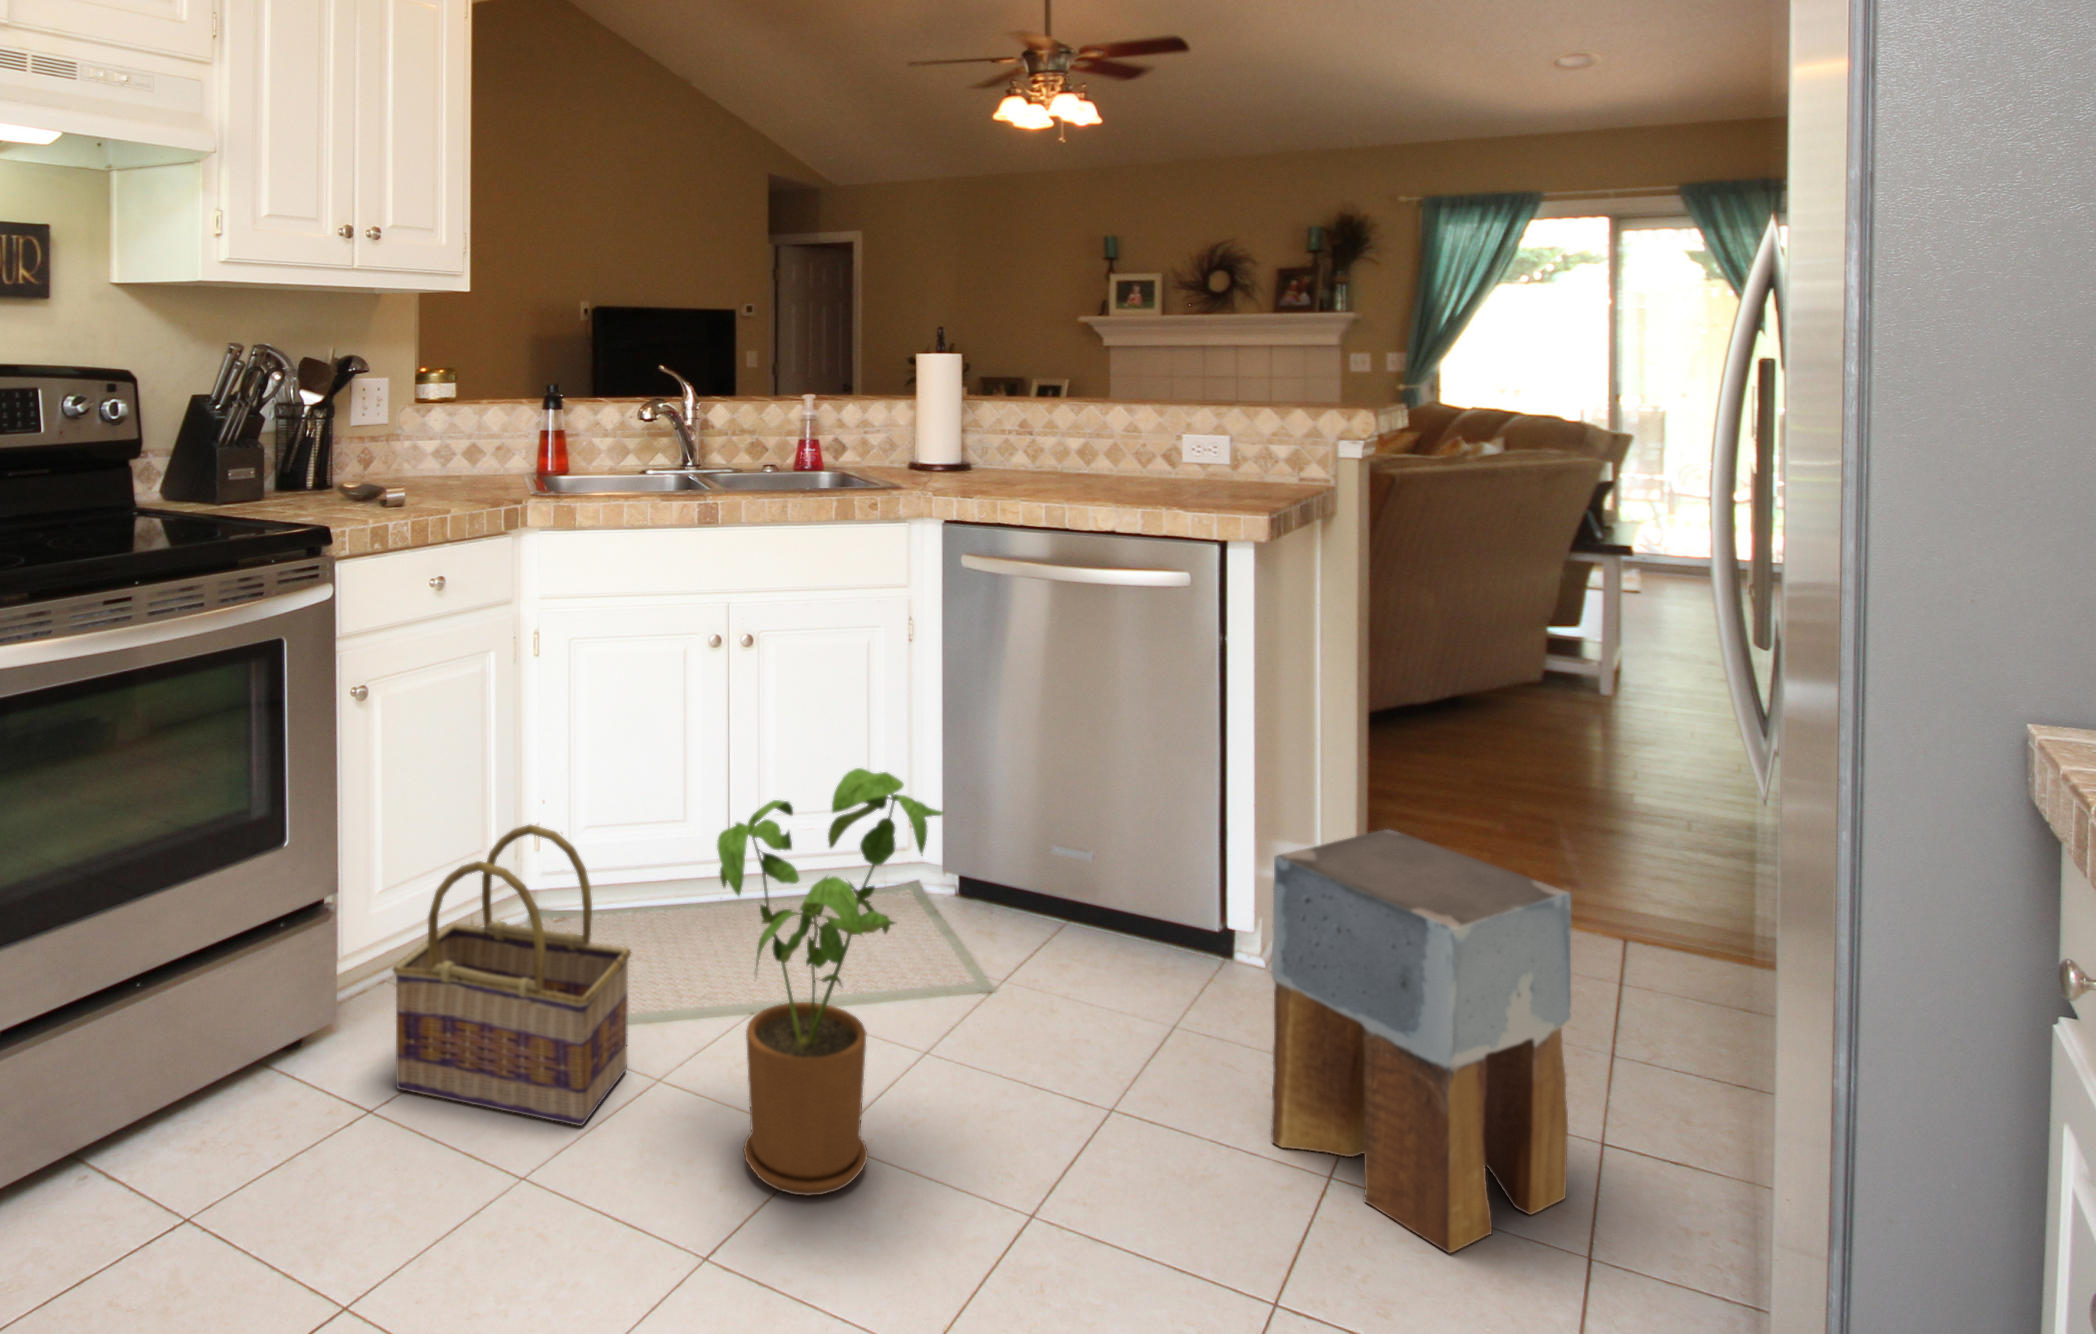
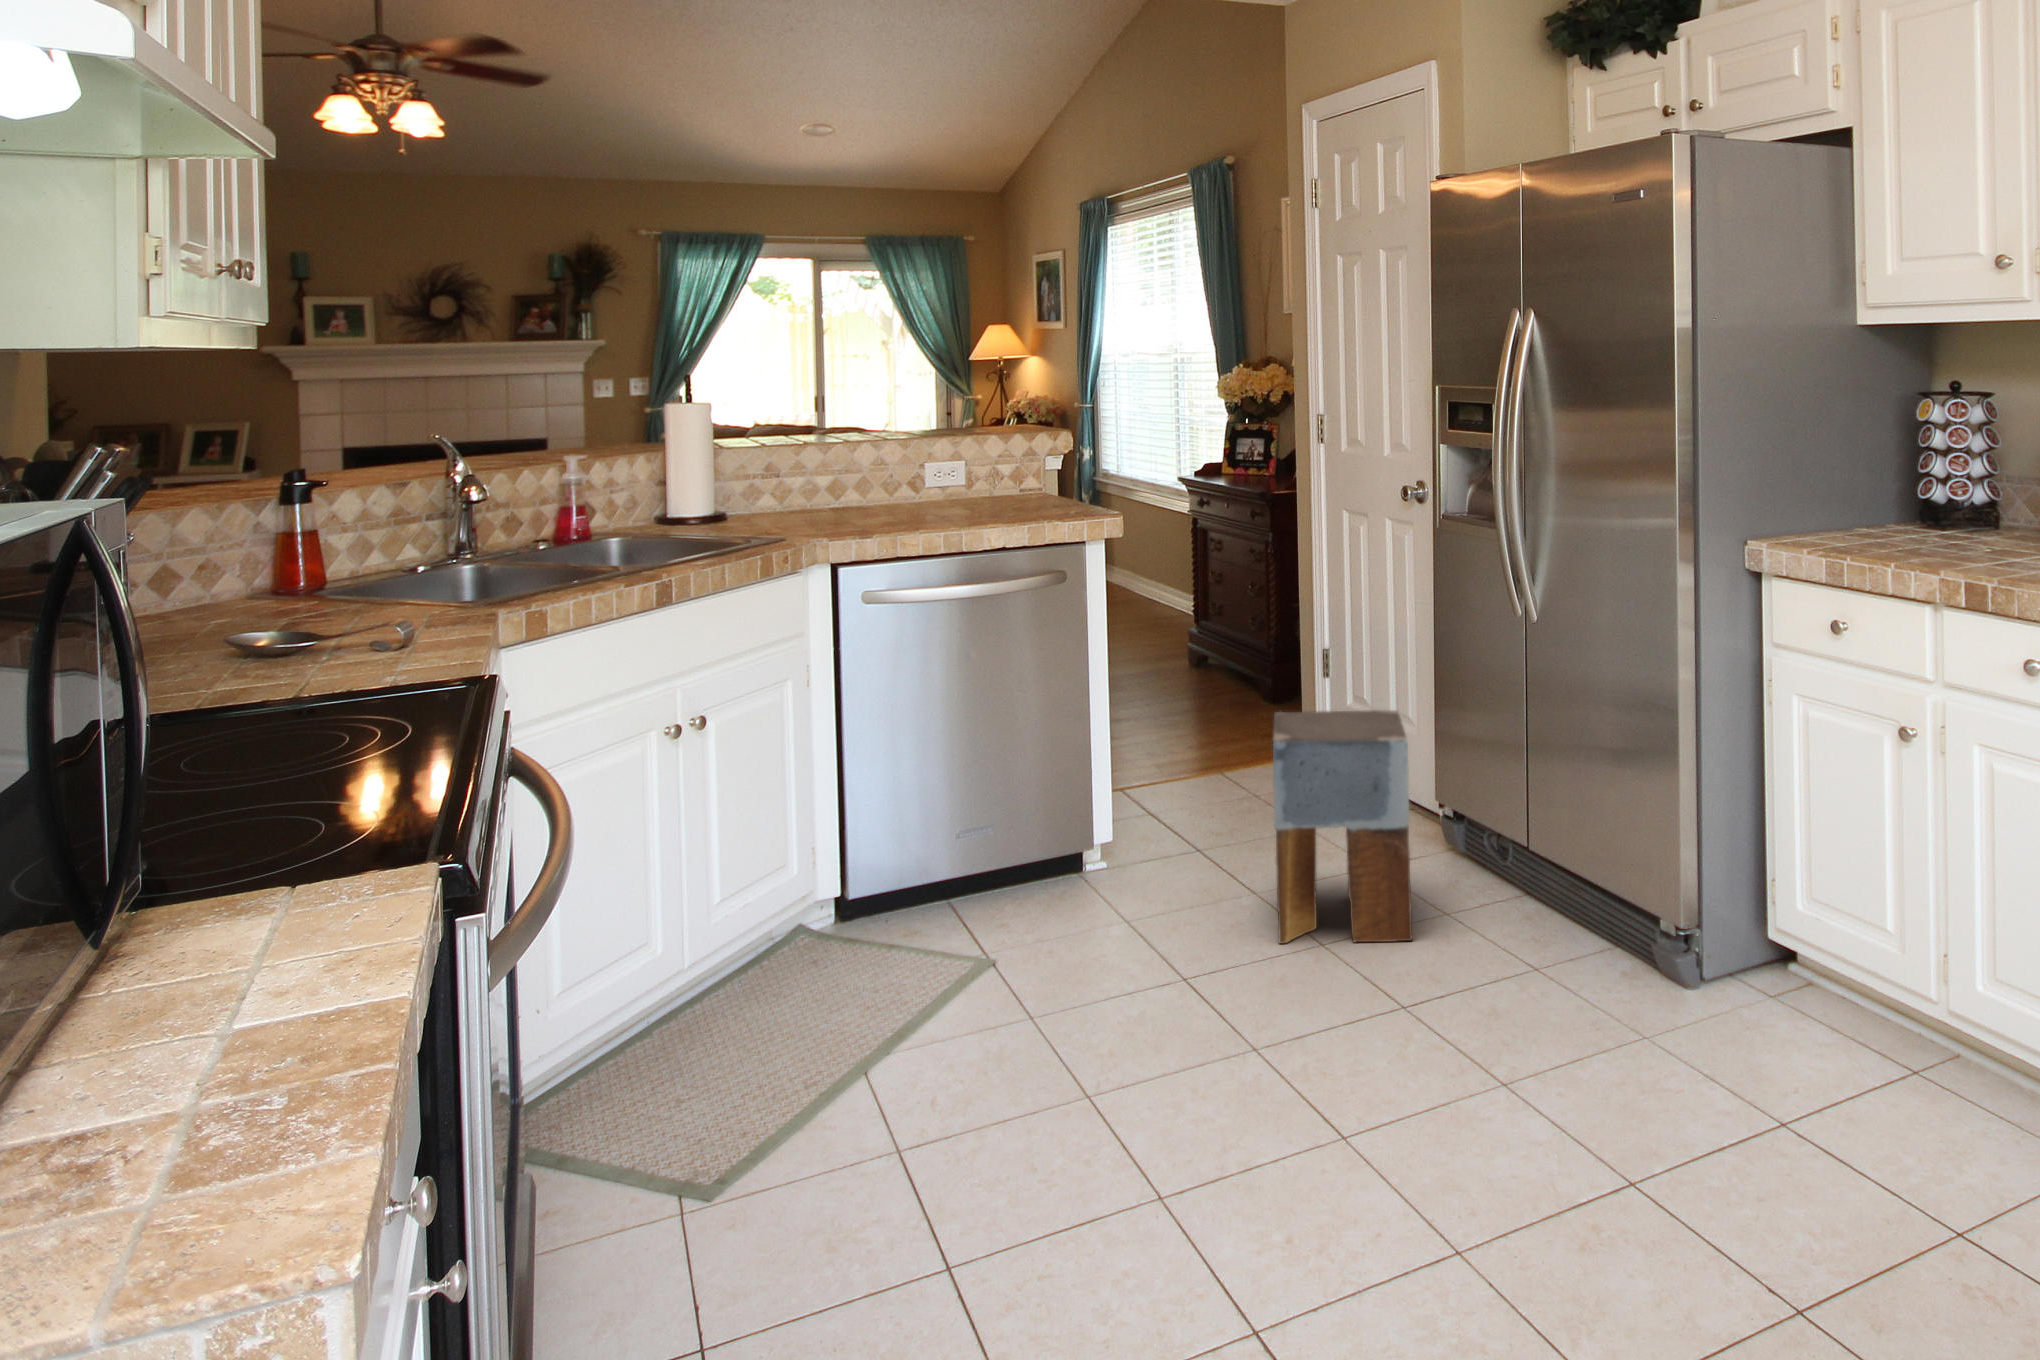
house plant: present [717,768,944,1196] -> none [1011,750,1234,1124]
basket: present [393,825,631,1126] -> none [679,934,947,1283]

